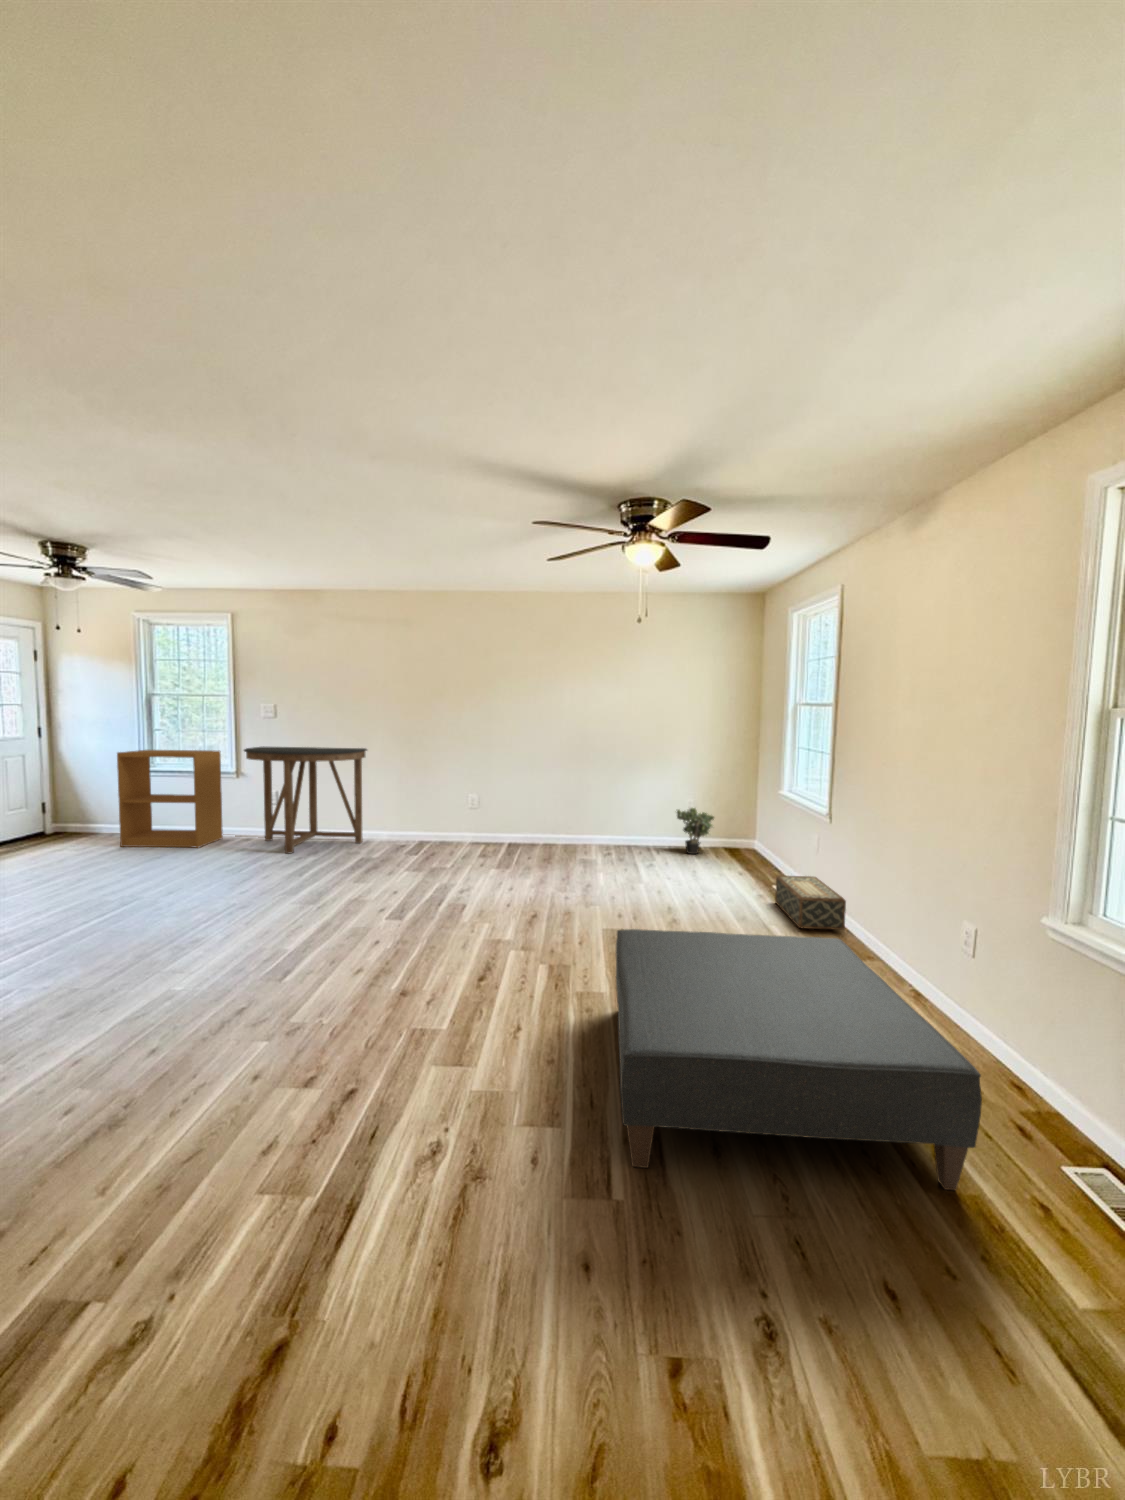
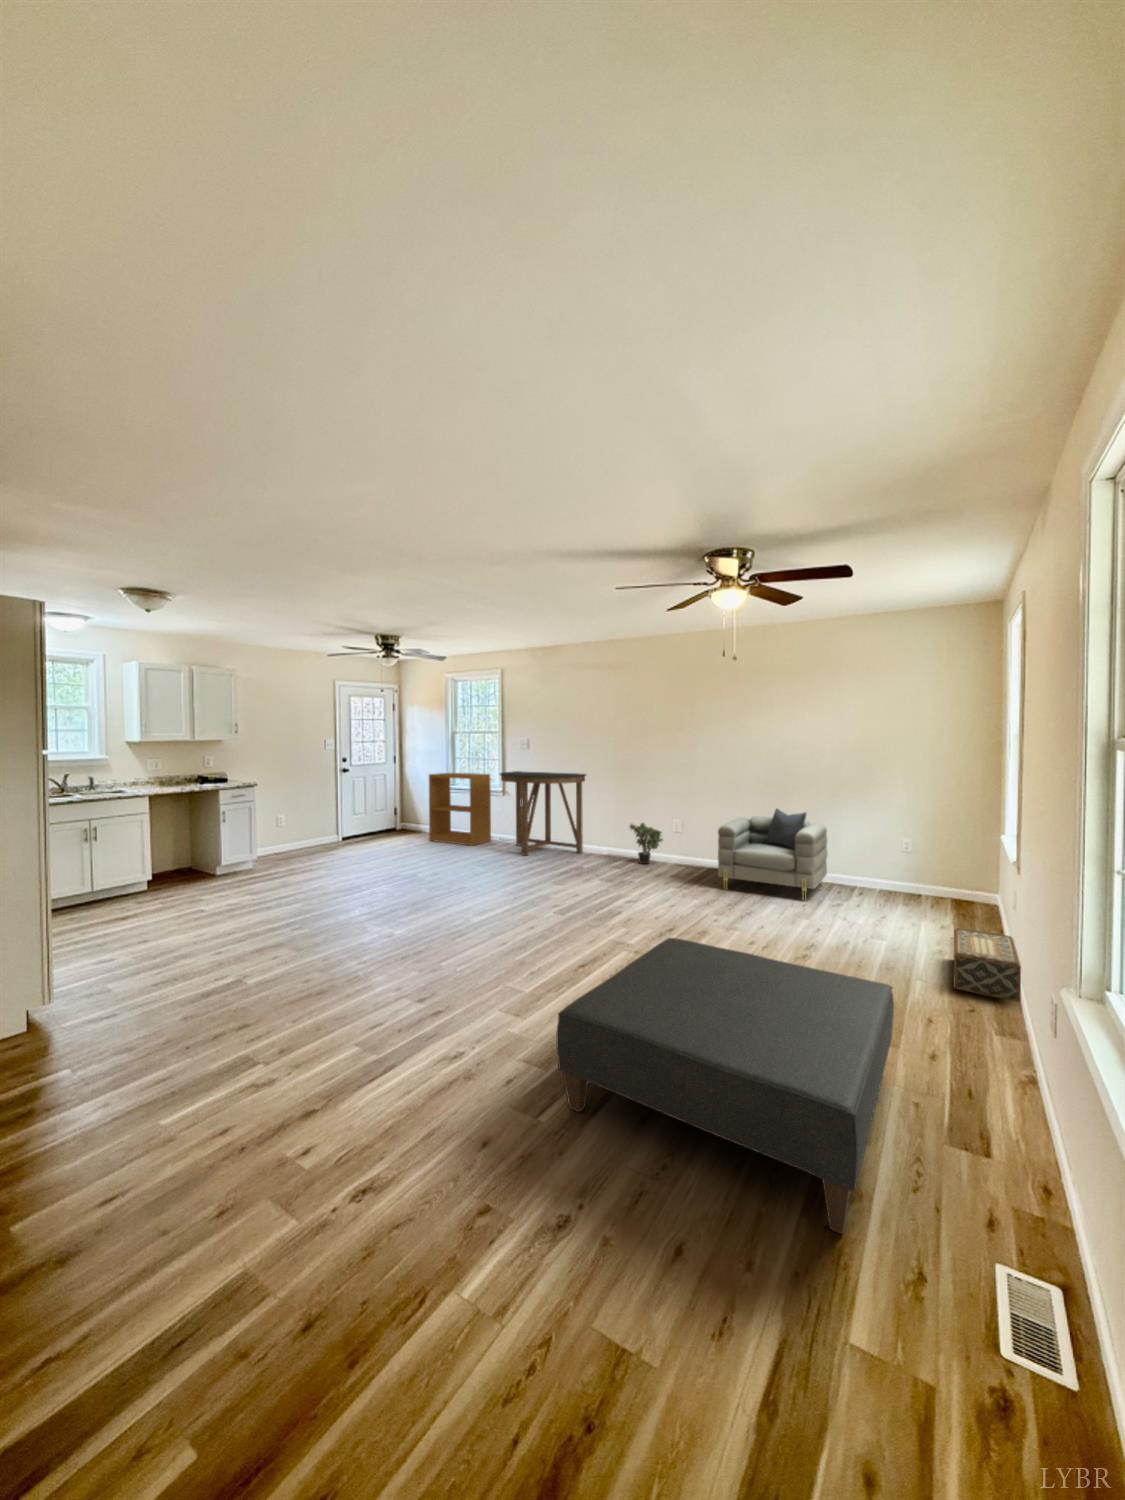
armchair: none [541,780,636,868] -> present [718,809,828,899]
potted plant: present [677,808,714,854] -> present [630,823,663,864]

